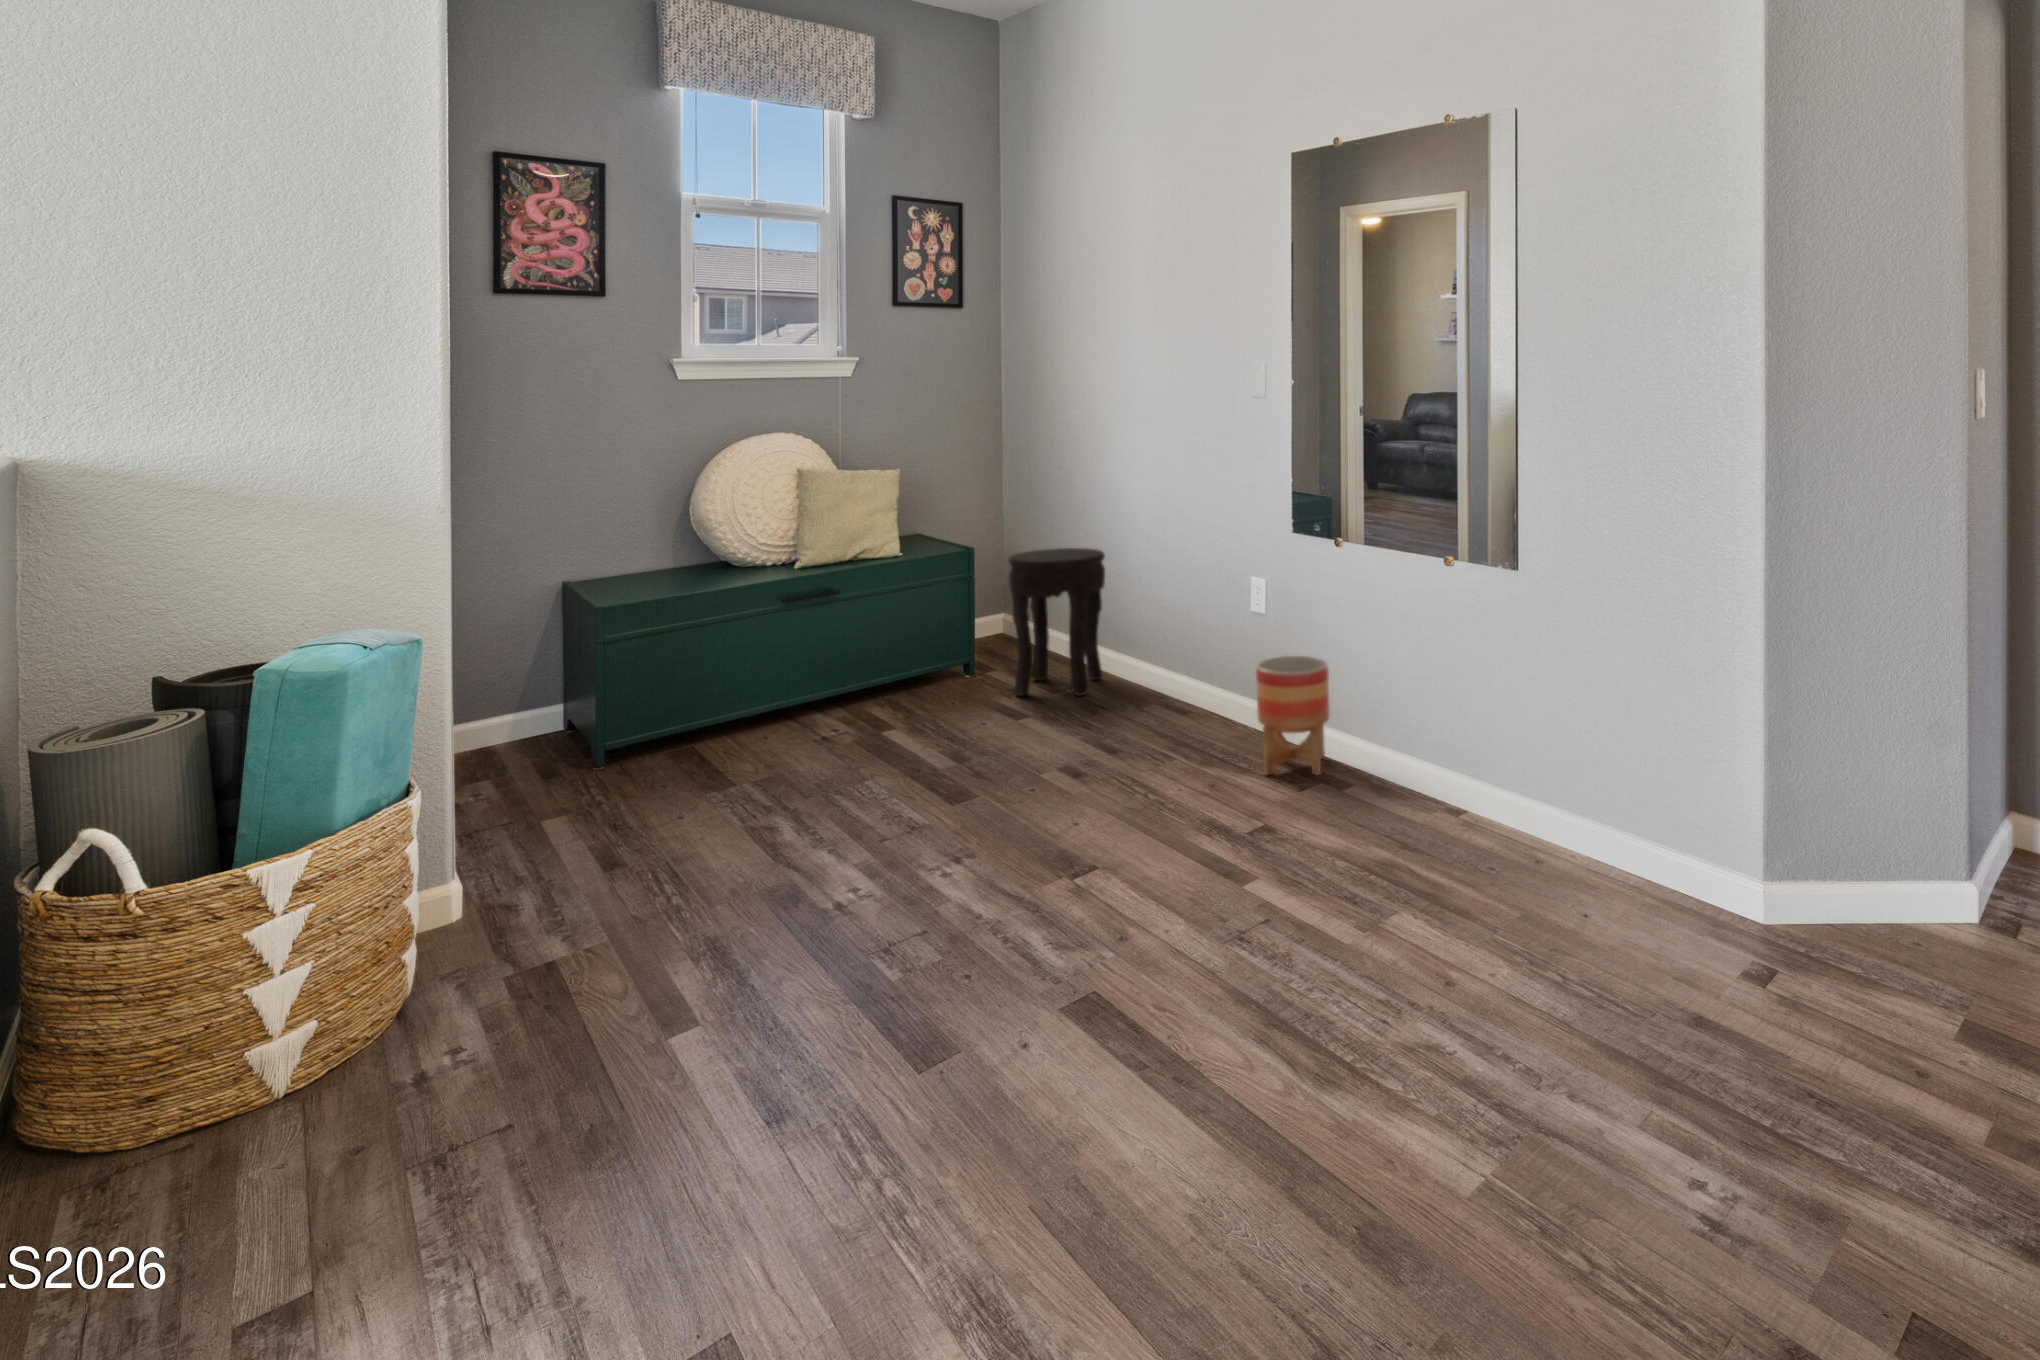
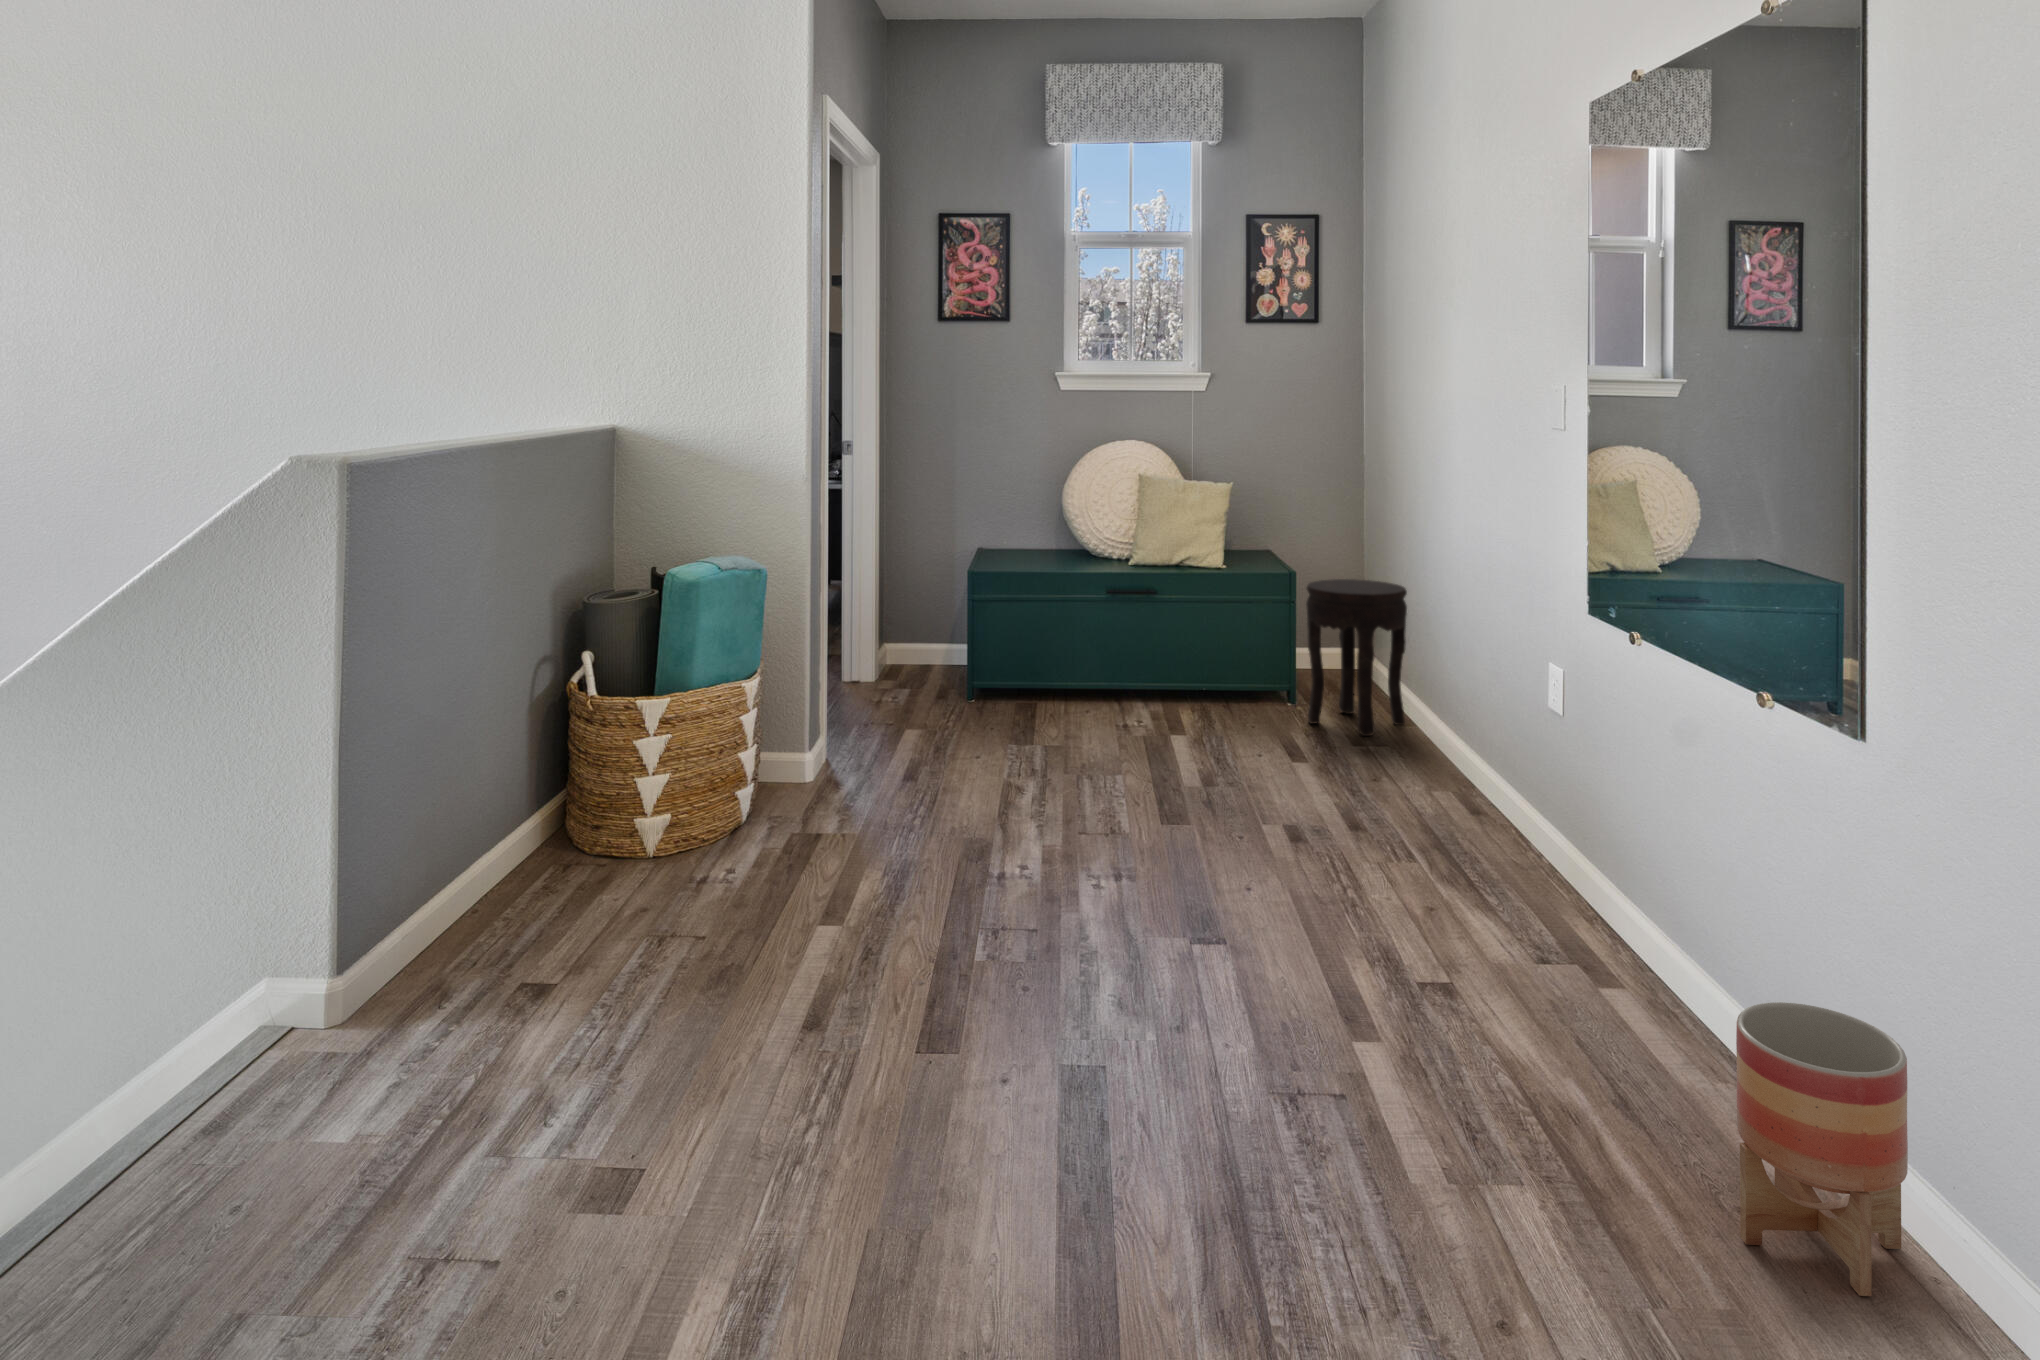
planter: present [1256,656,1330,775] -> present [1736,1002,1908,1296]

